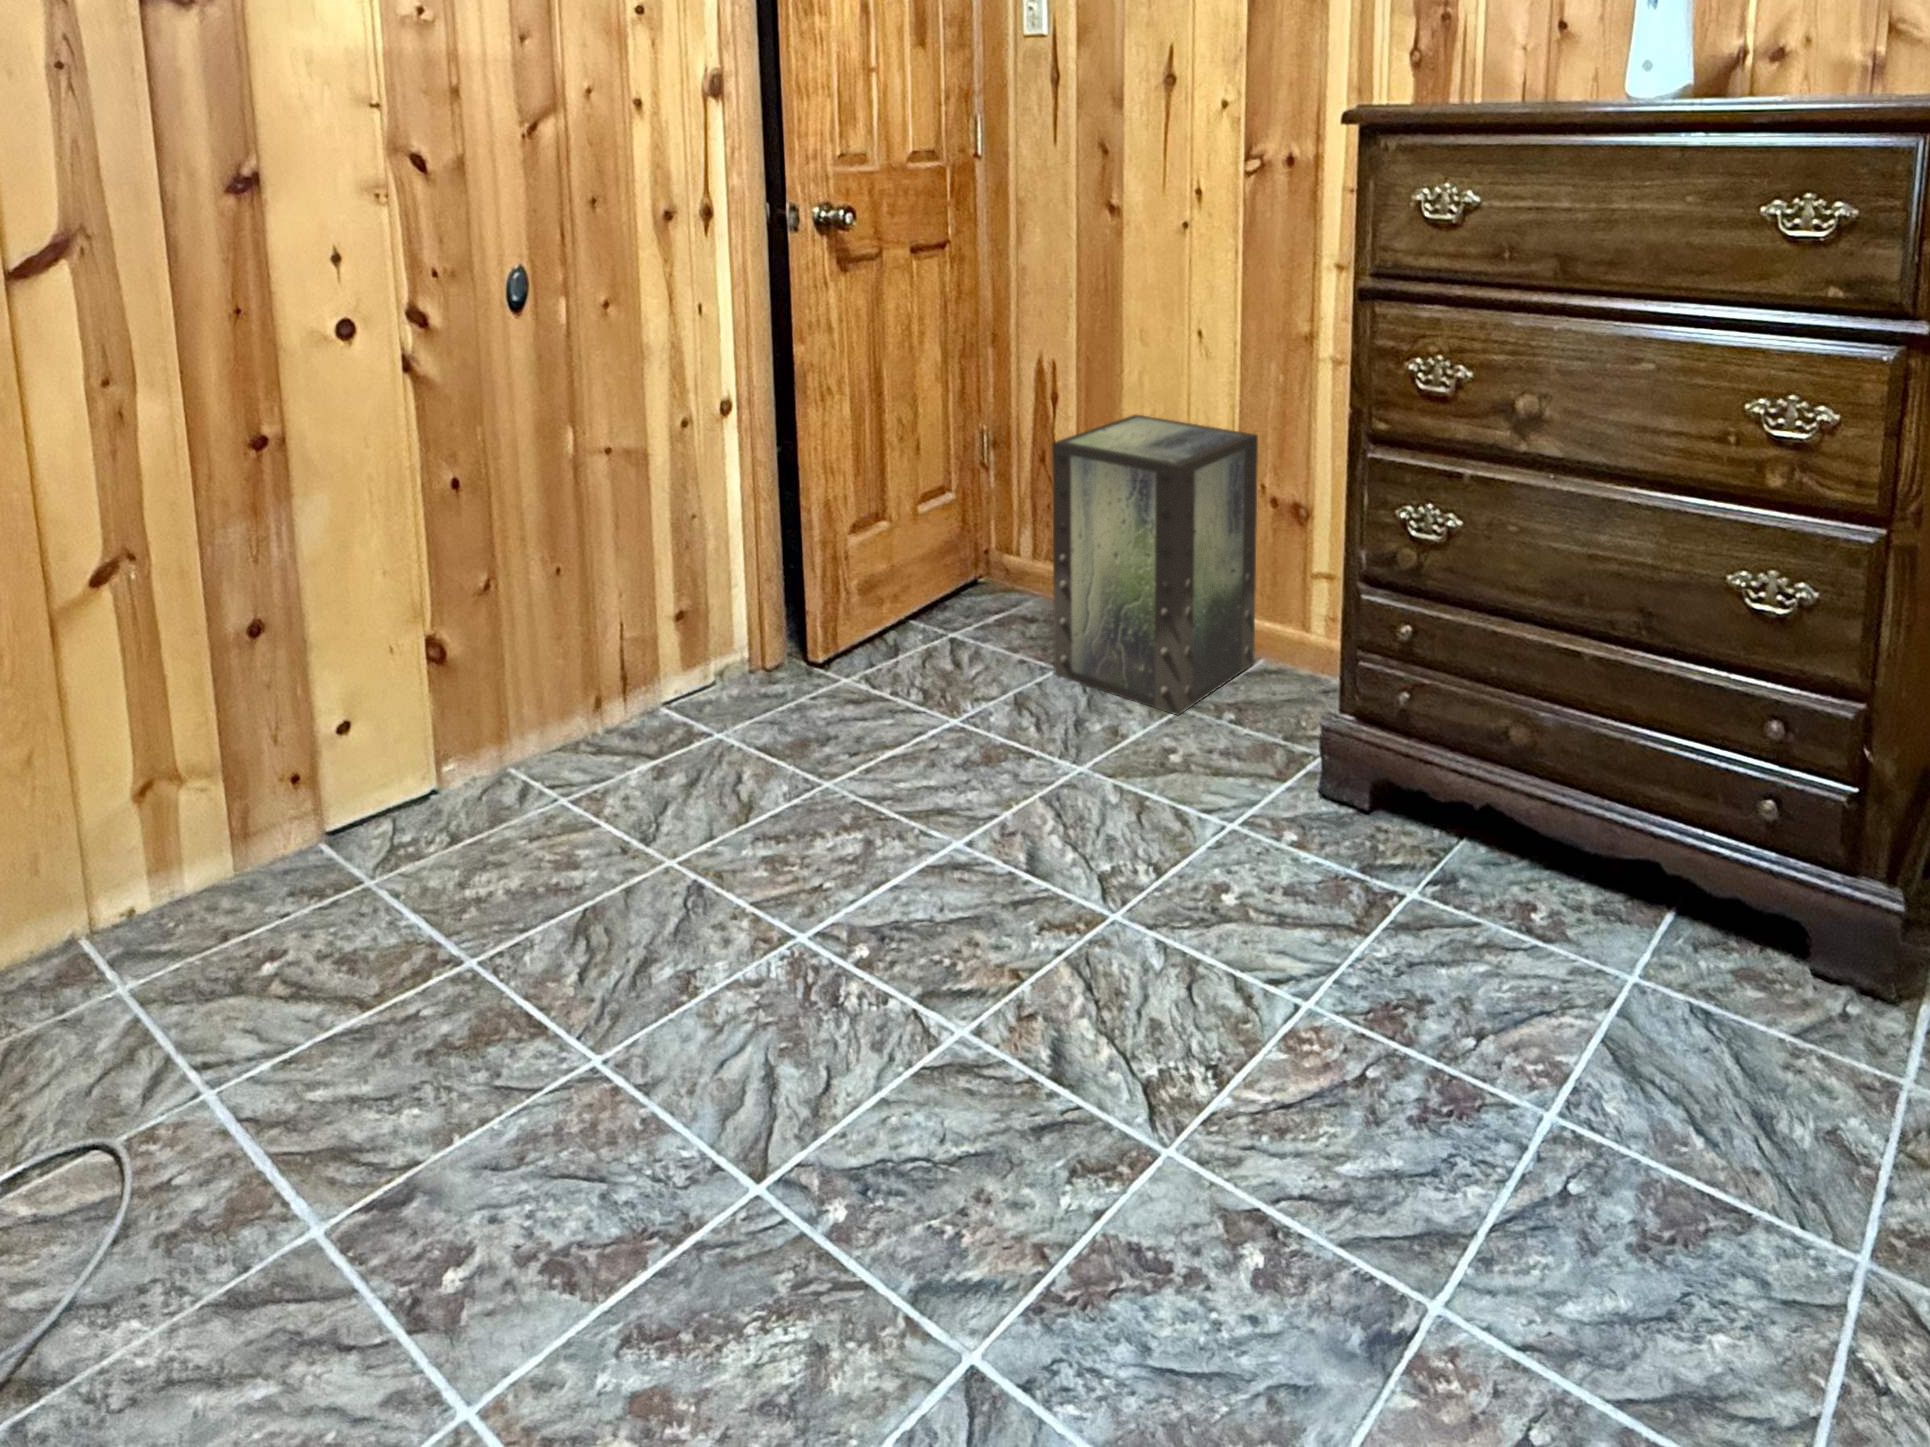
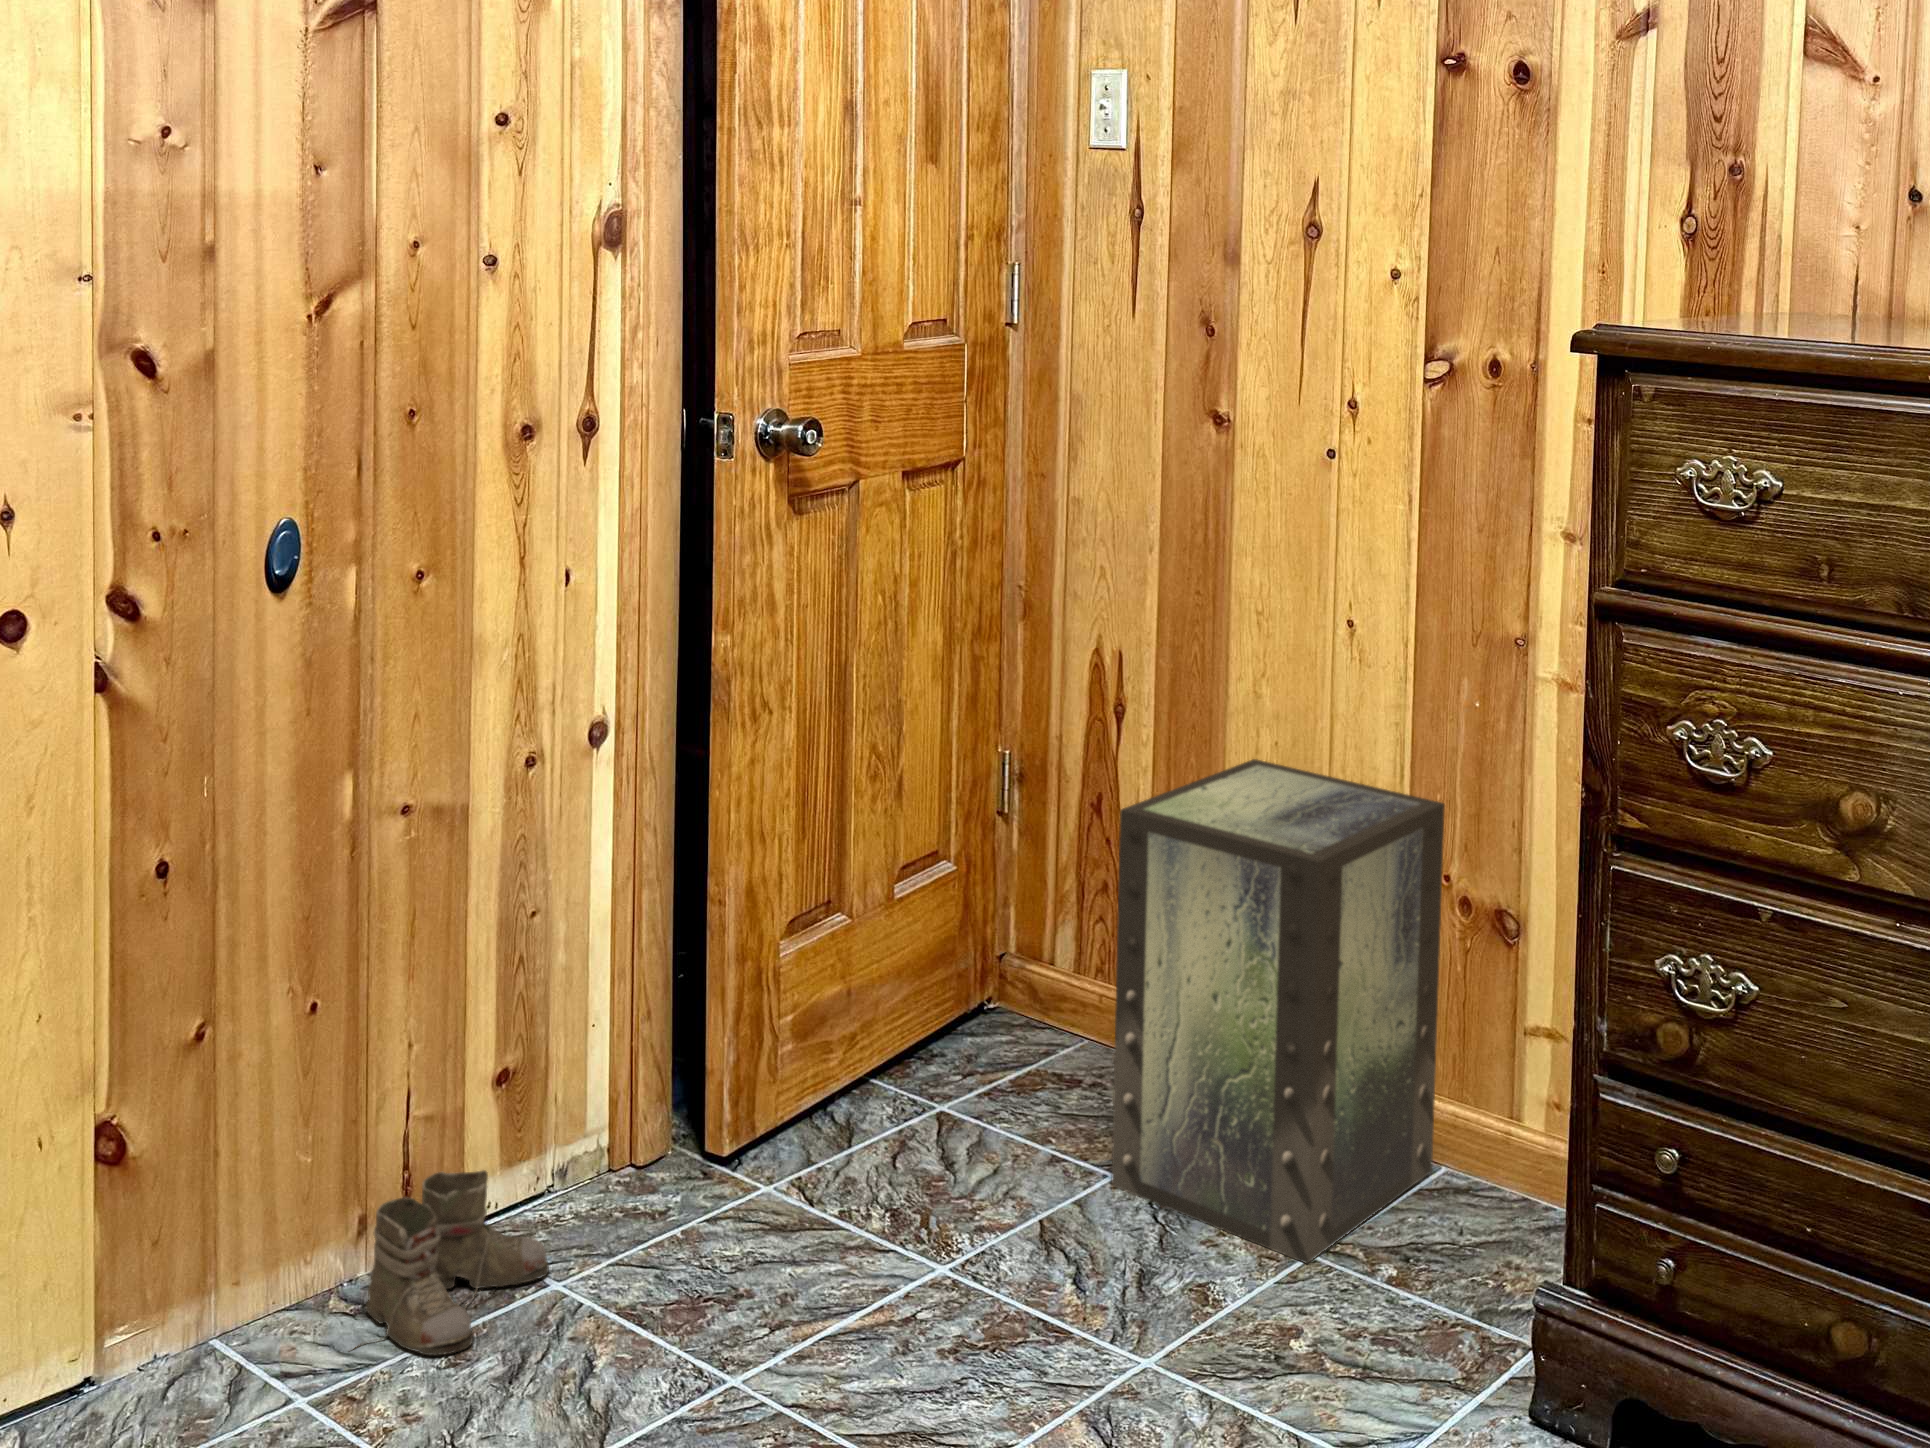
boots: none [590,667,710,774] -> present [366,1170,549,1355]

